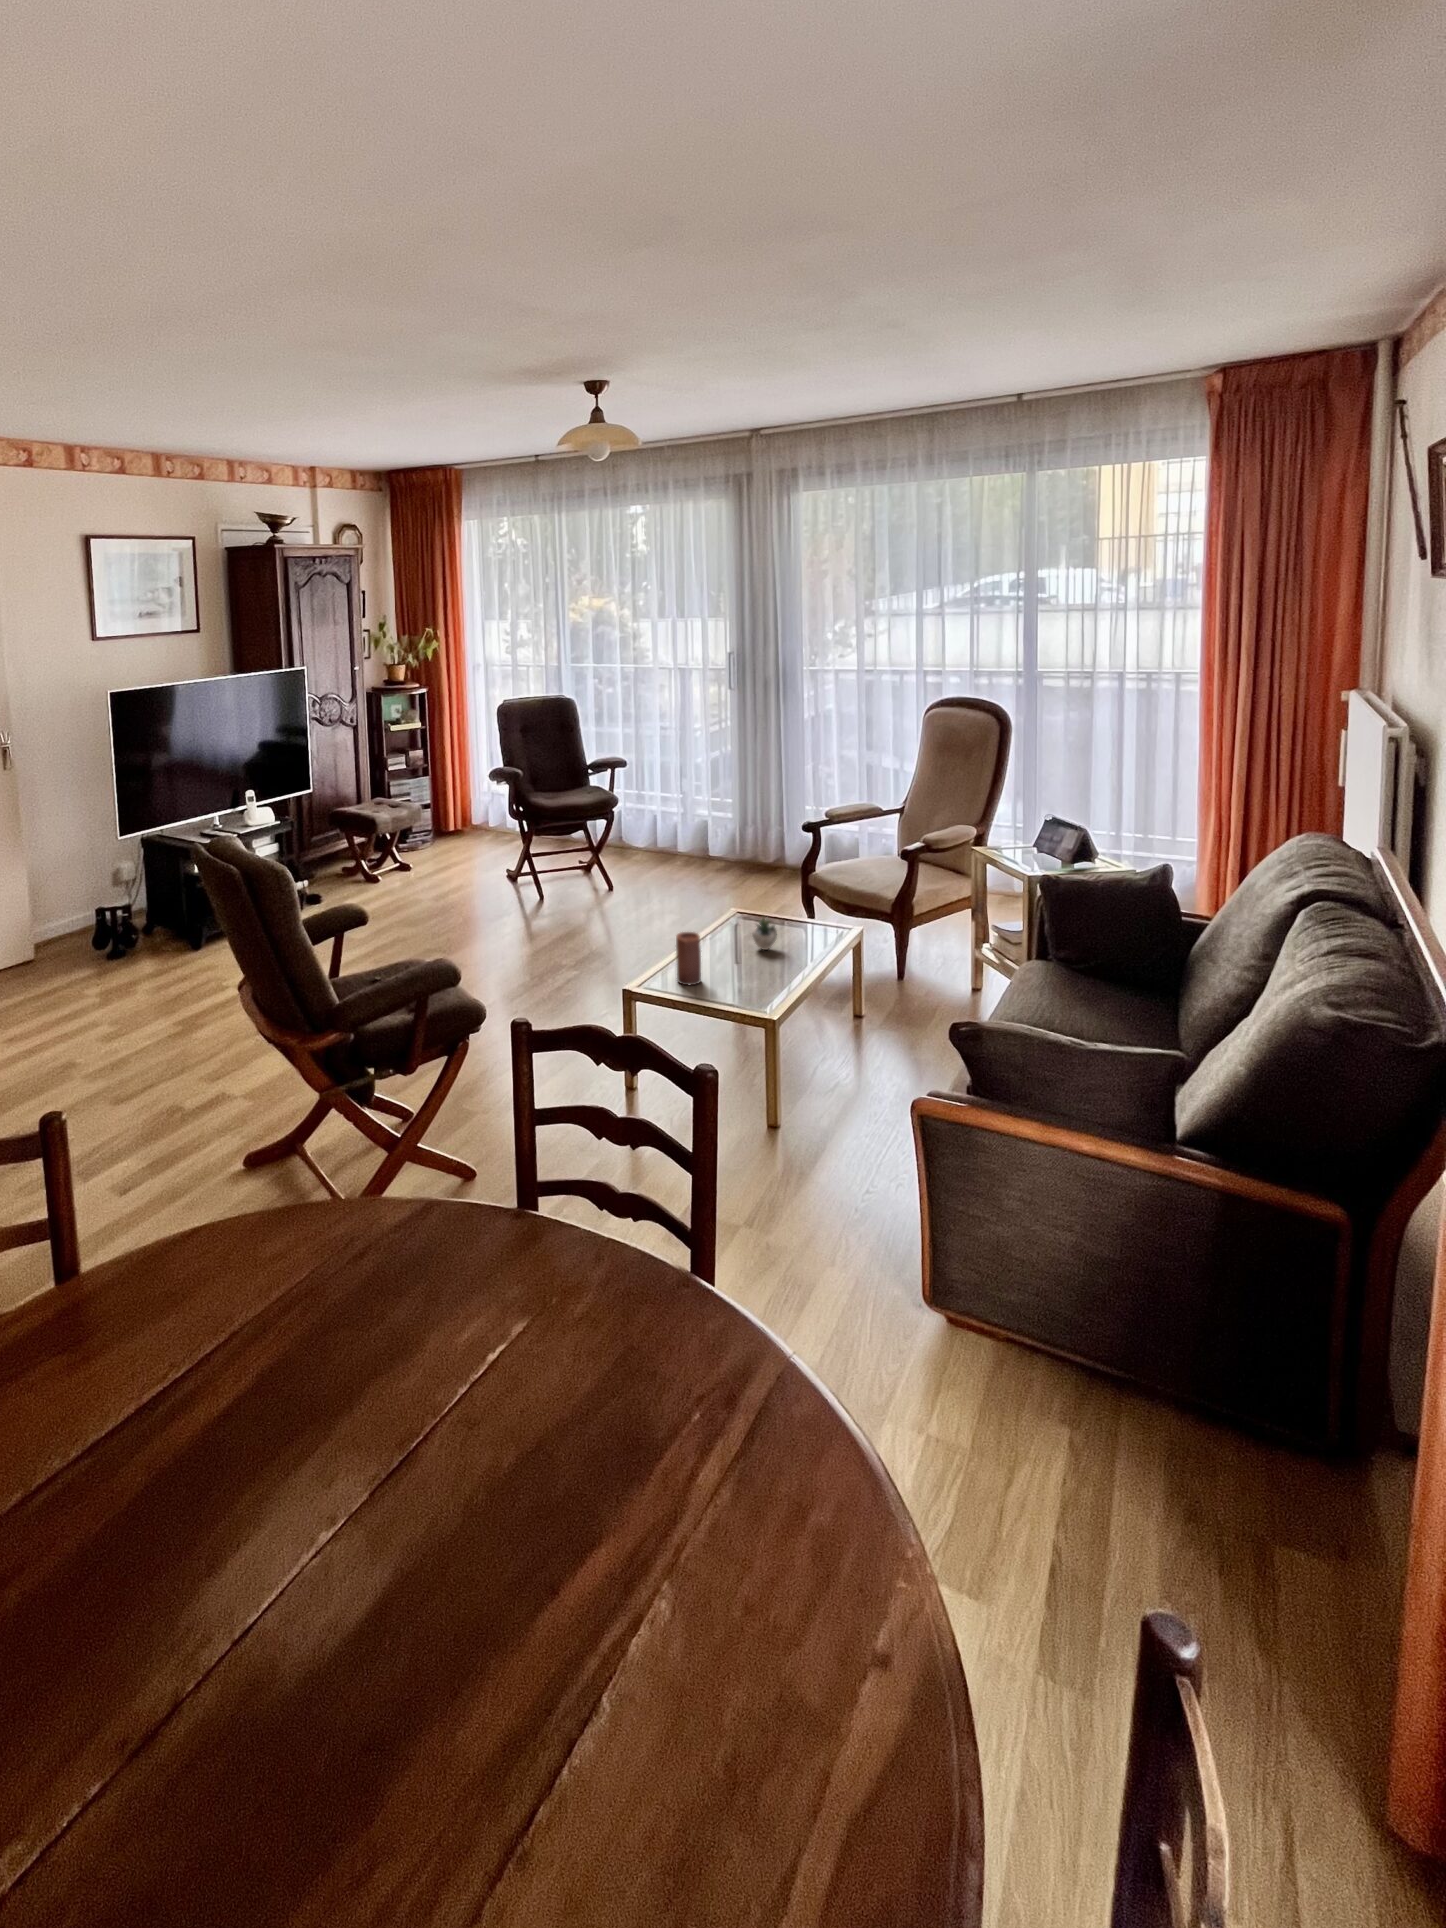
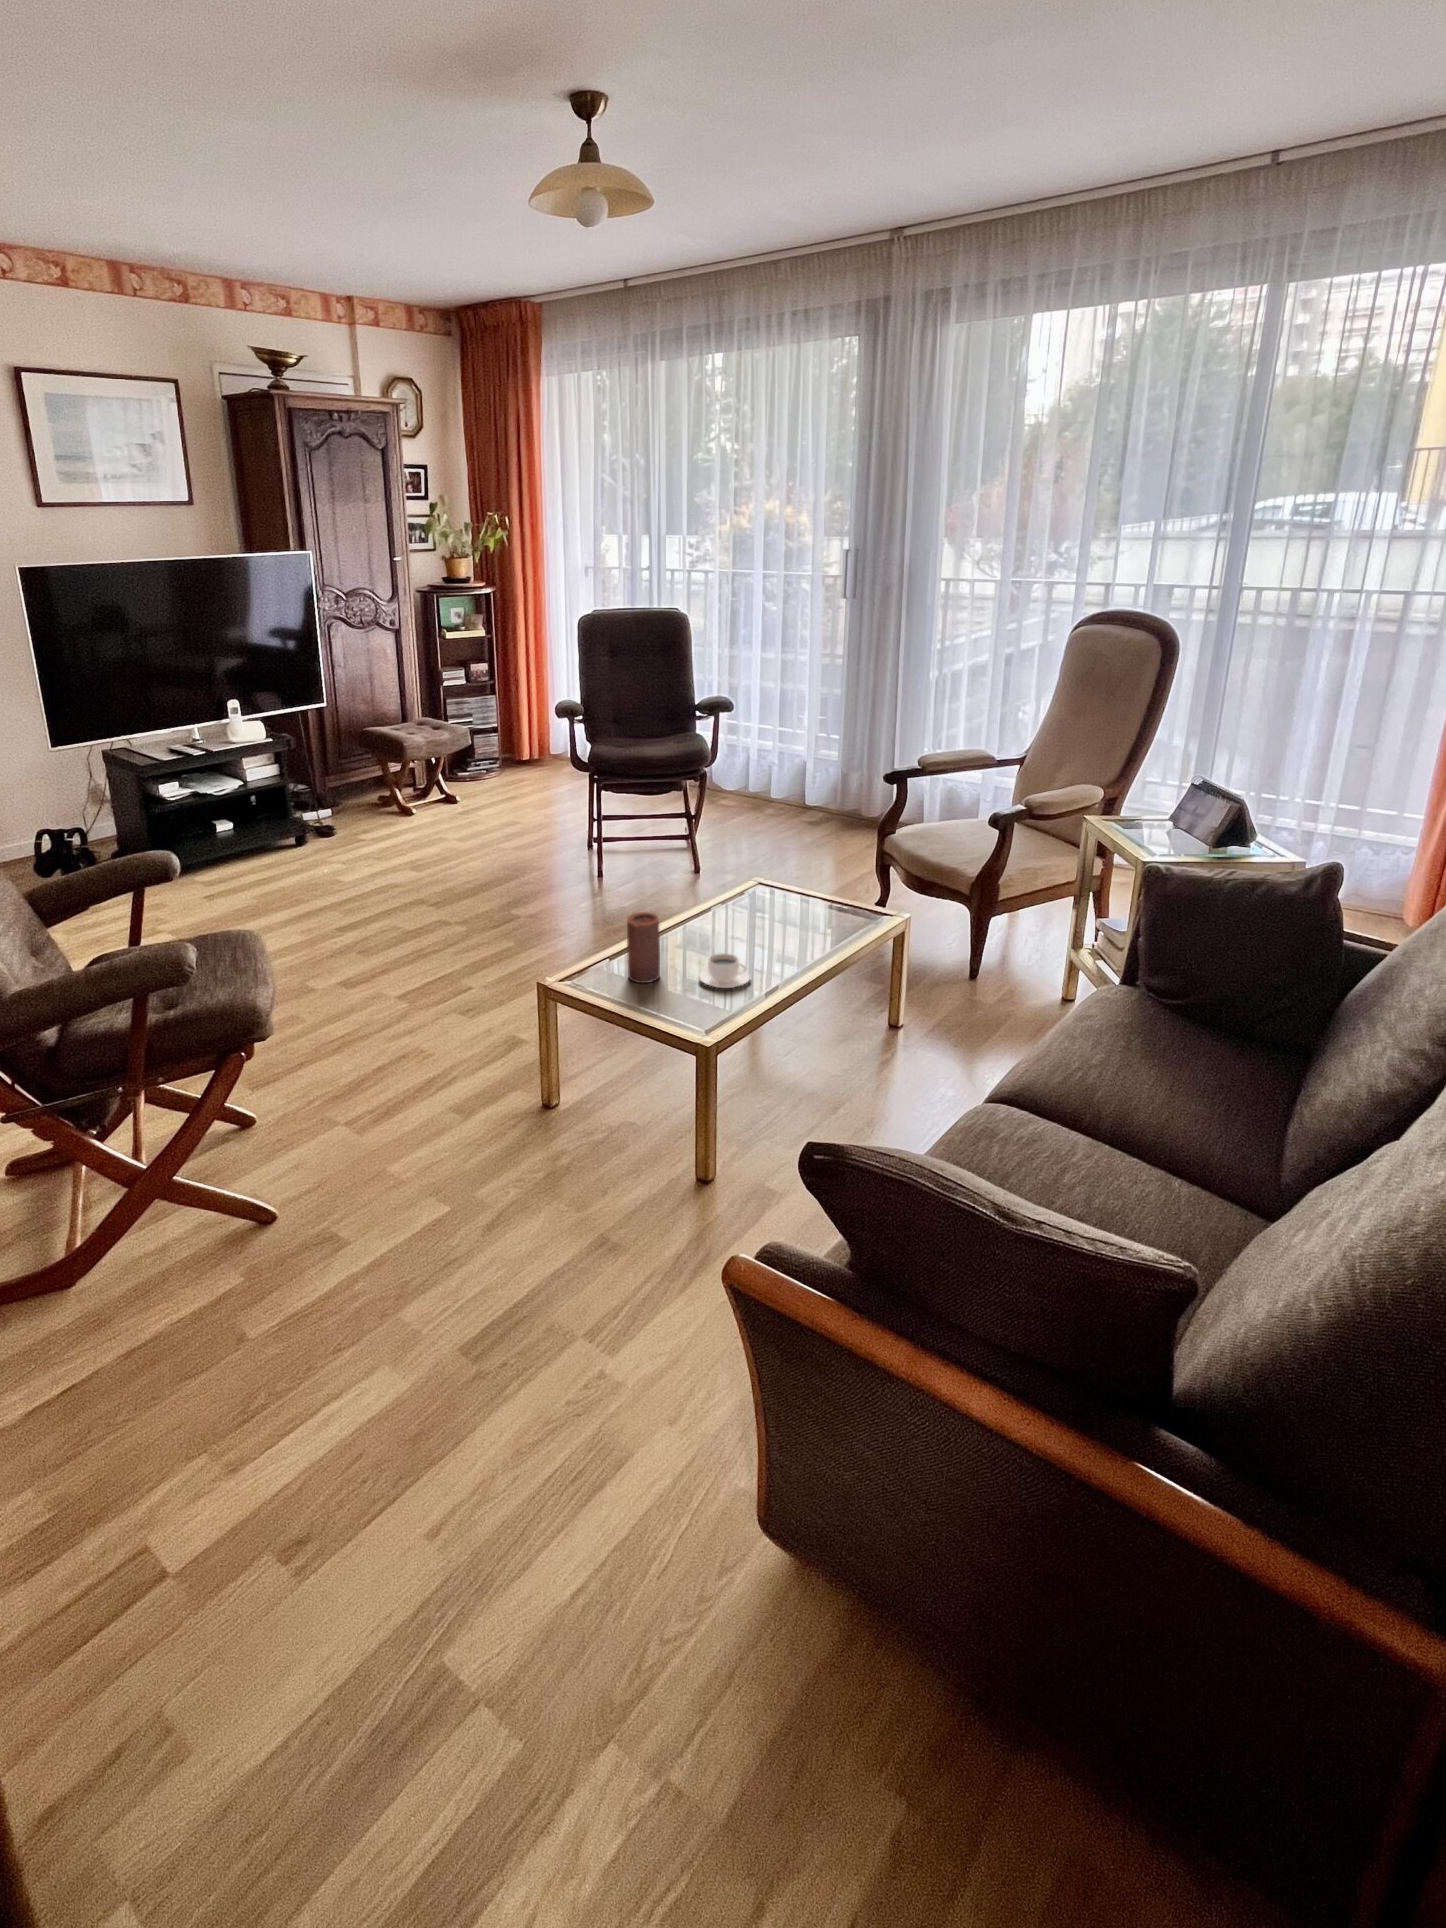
succulent plant: present [752,917,777,950] -> none [755,892,819,939]
coffee cup: none [730,959,769,985] -> present [699,953,750,988]

